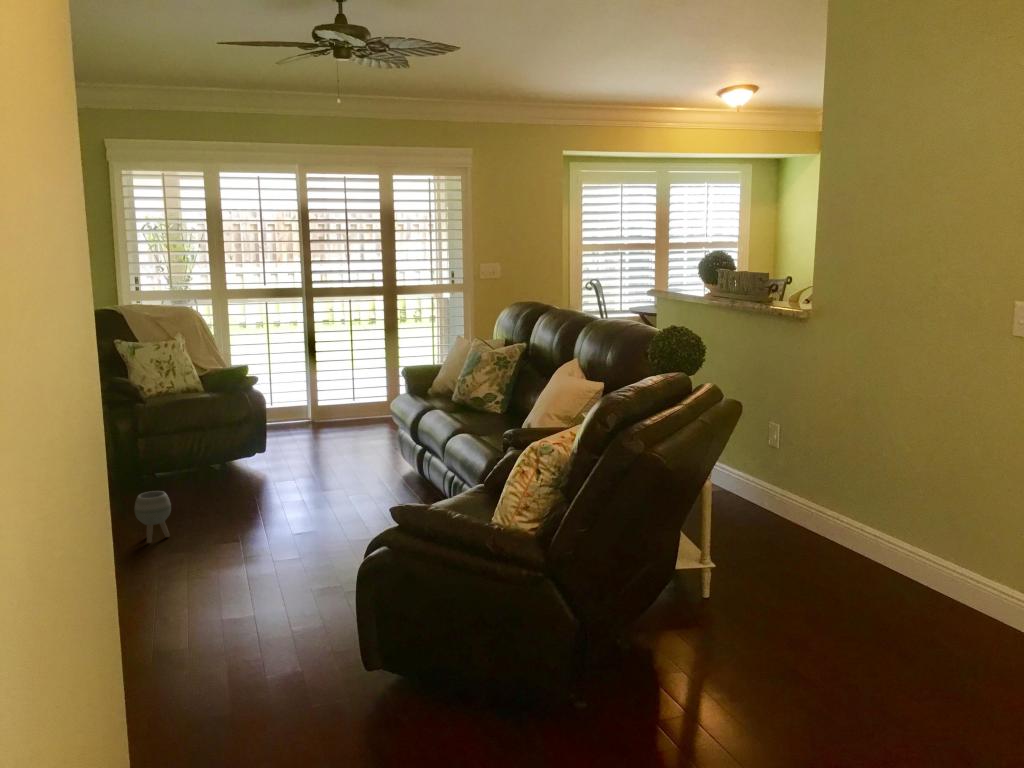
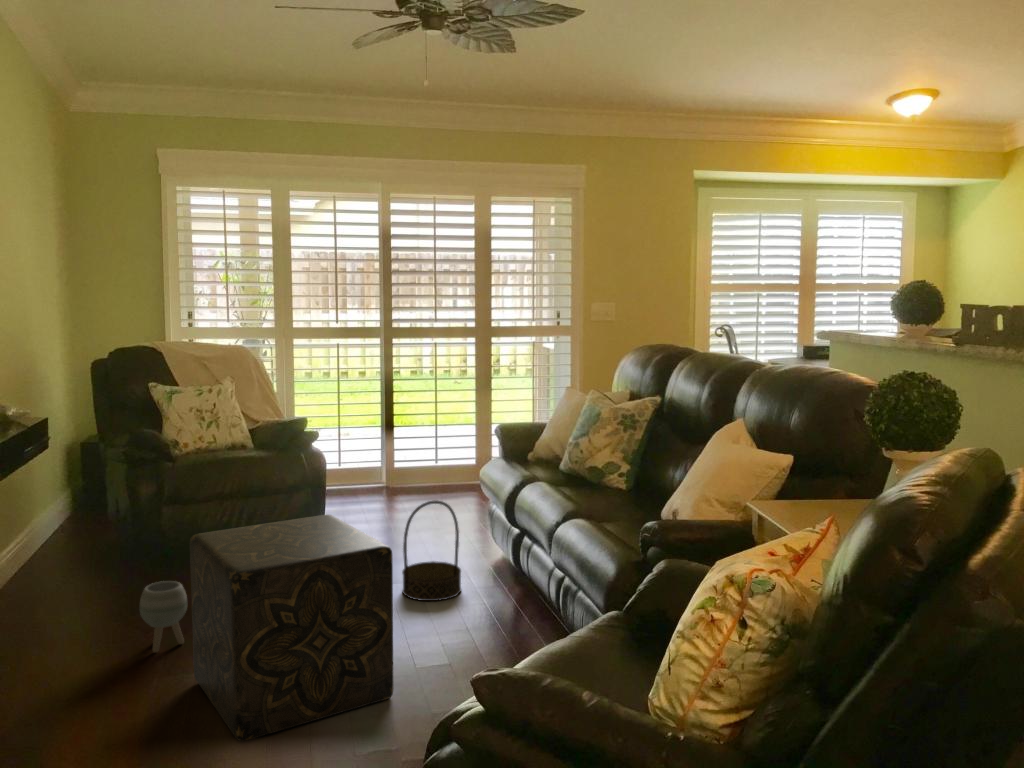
basket: none [333,426,379,501] -> present [402,500,461,601]
ottoman: none [177,436,333,590] -> present [190,515,393,741]

